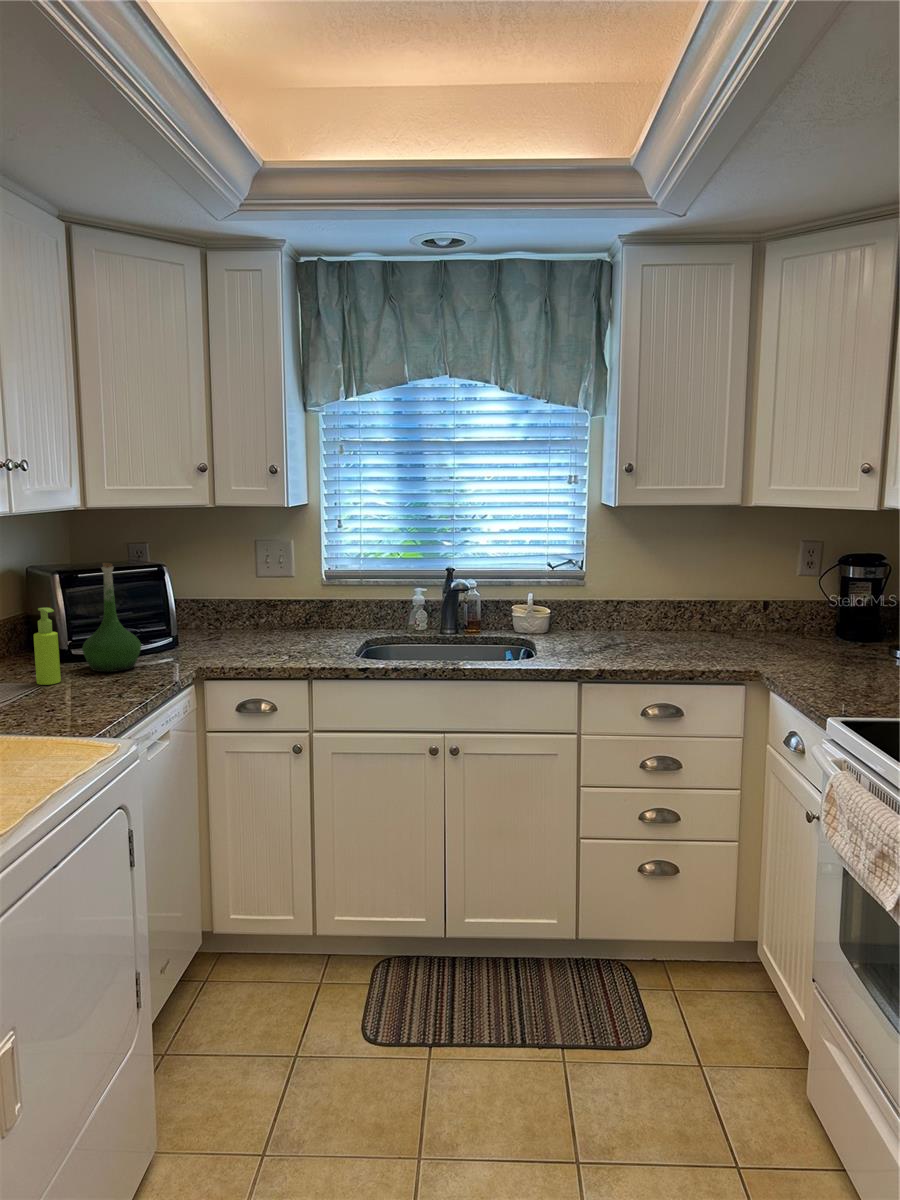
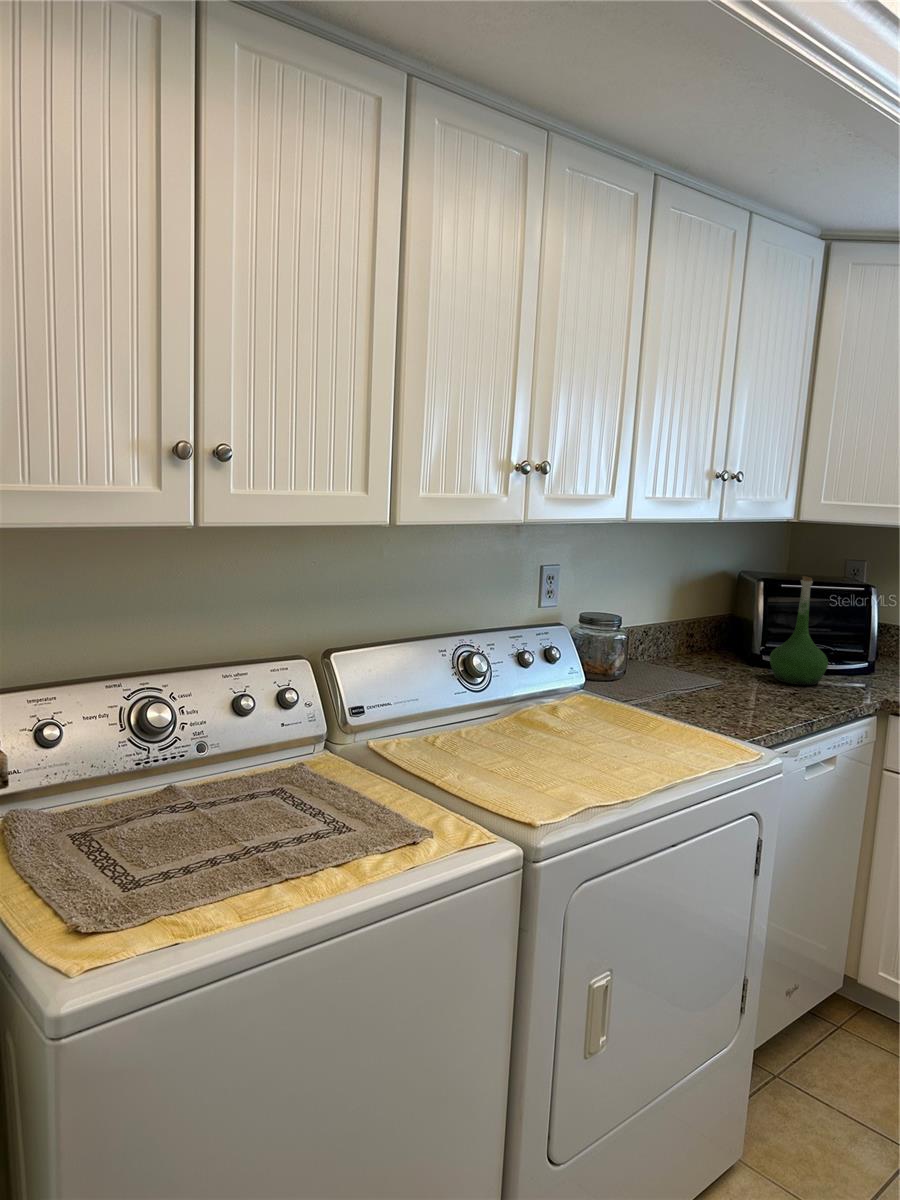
soap dispenser: present [33,607,61,685] -> none [720,610,747,684]

